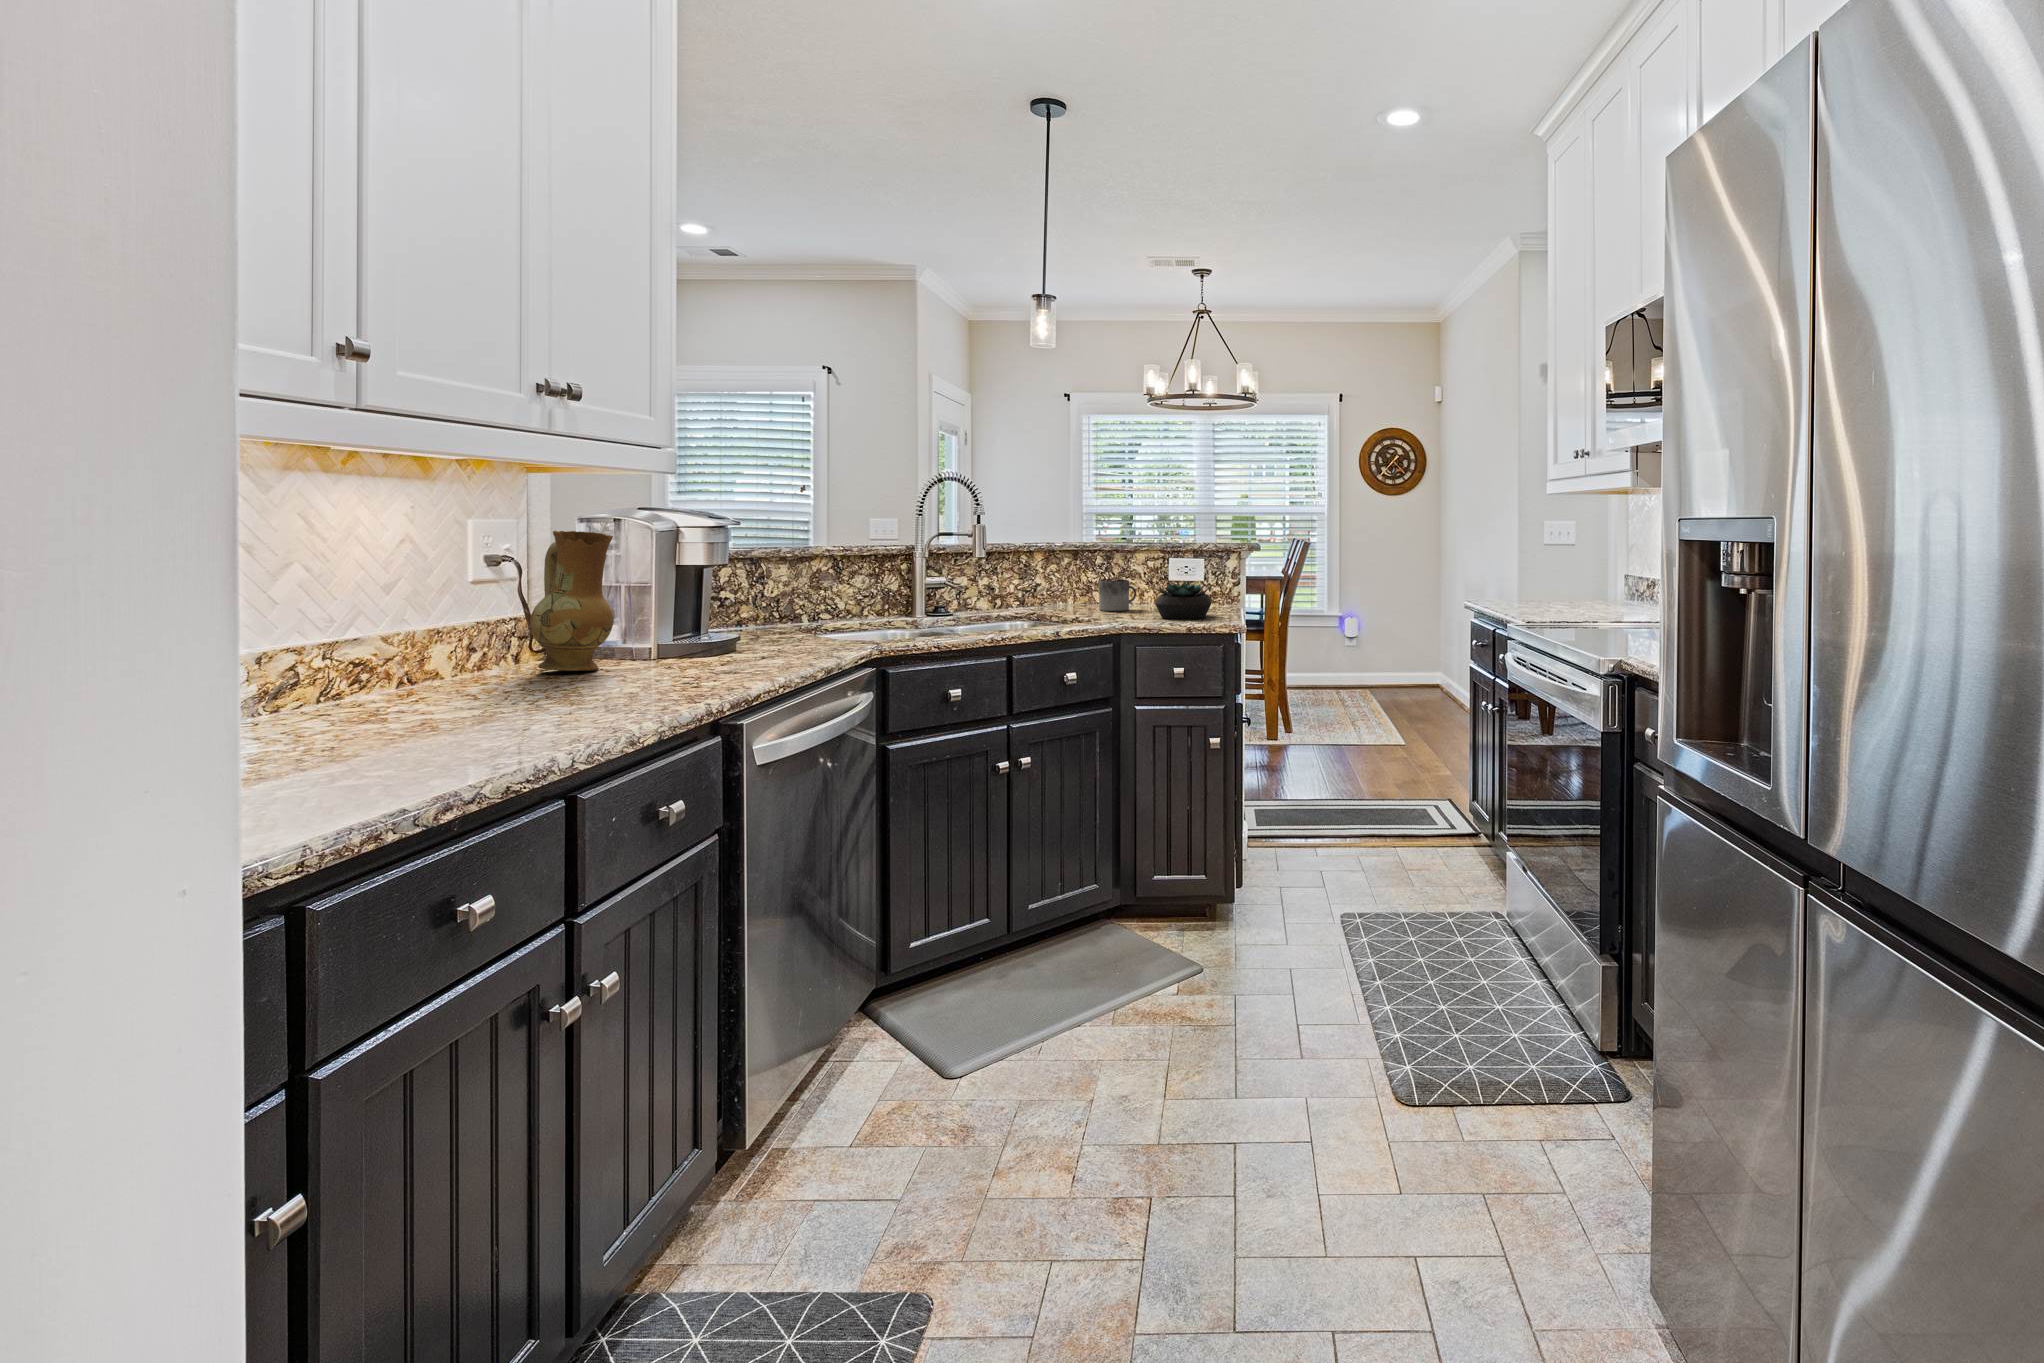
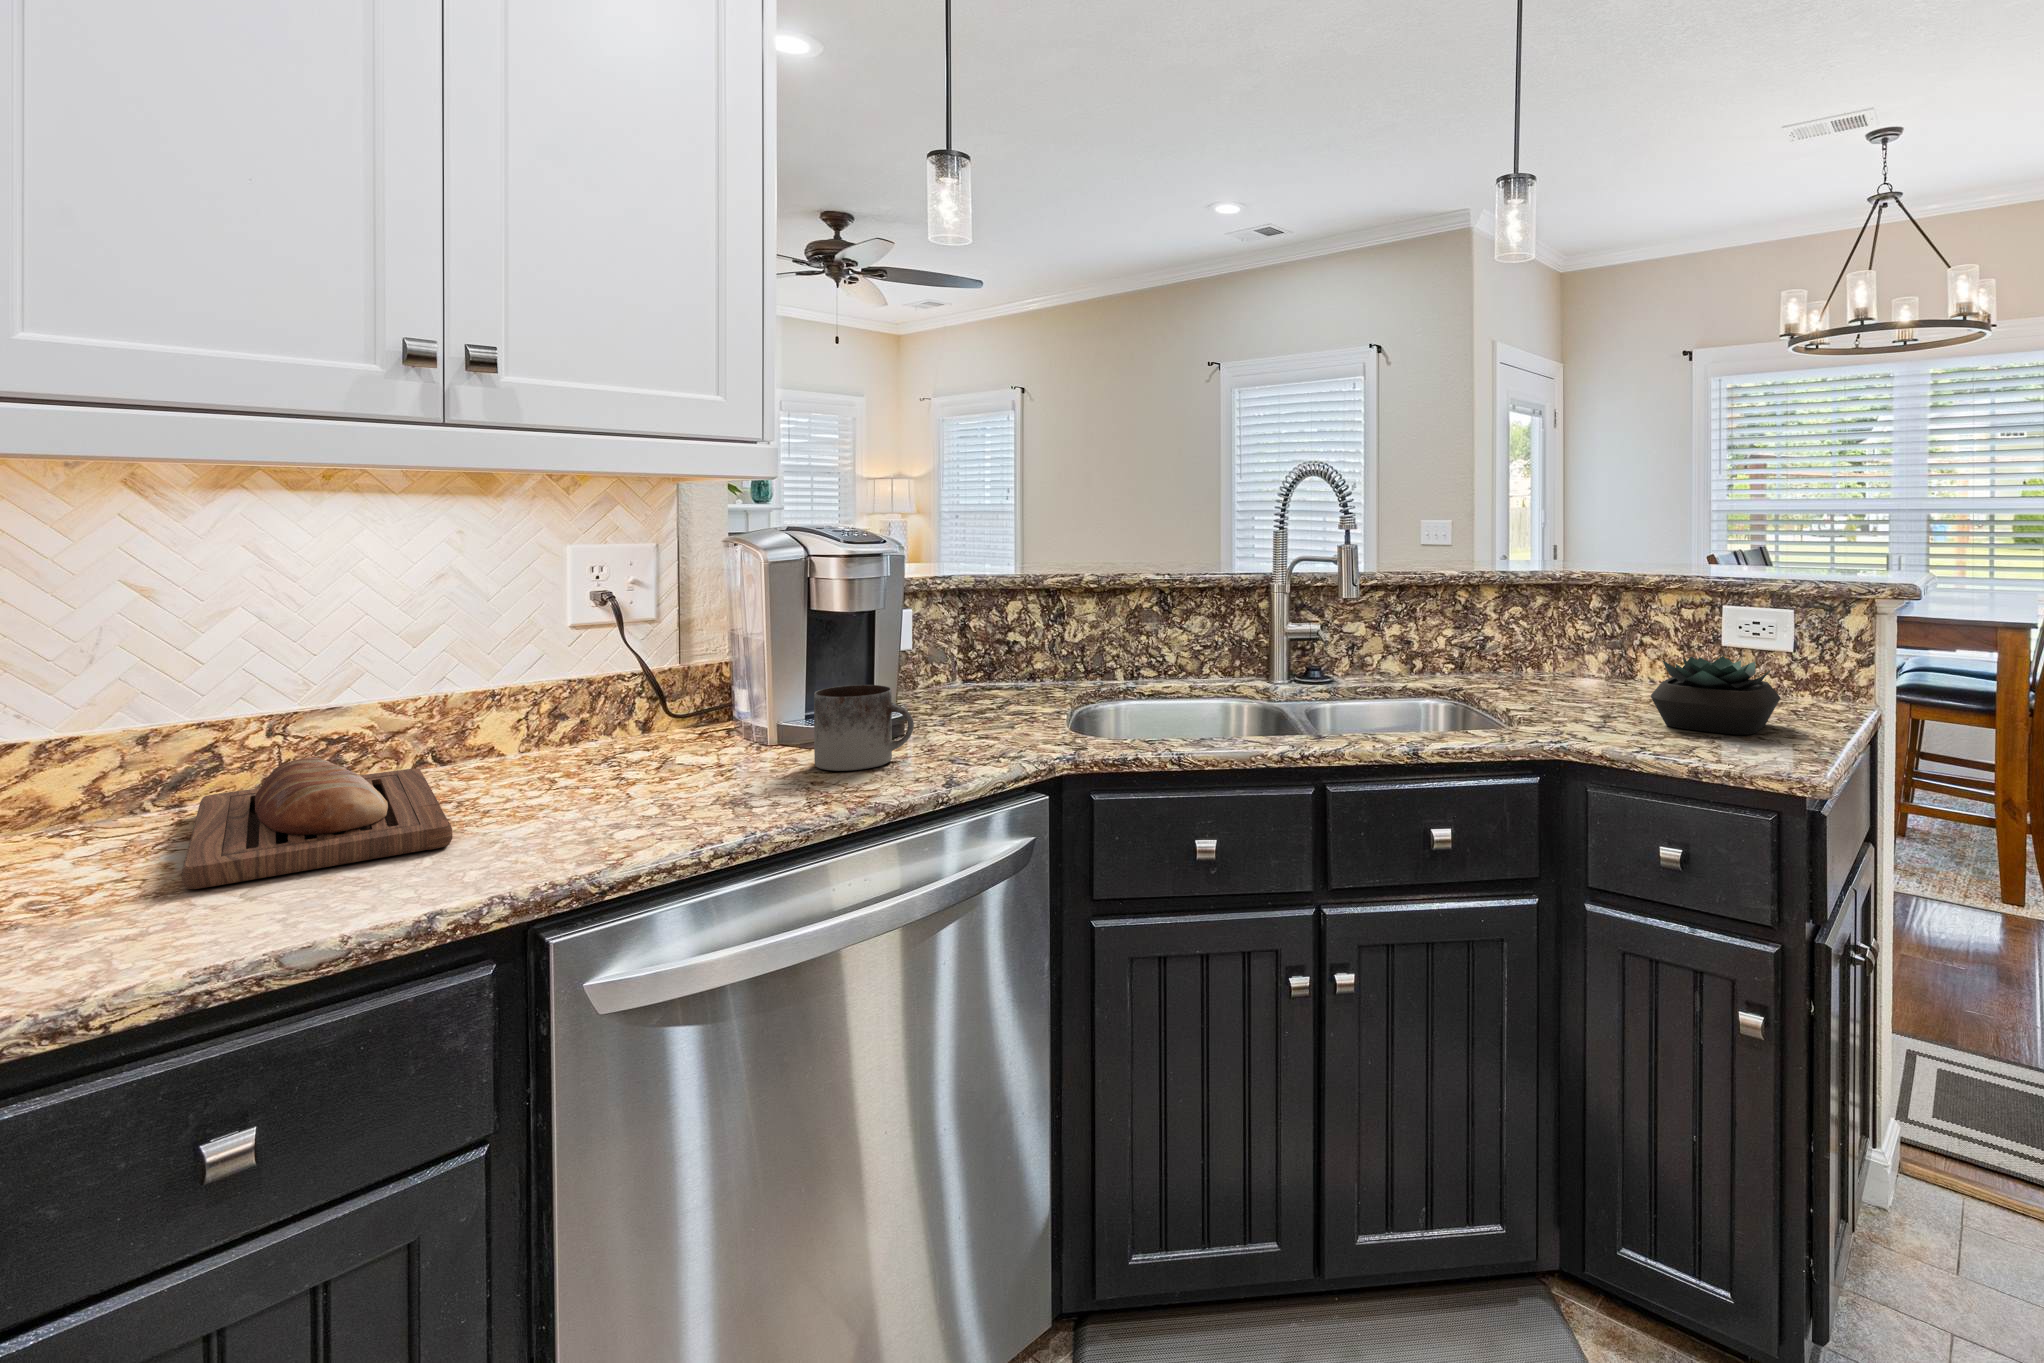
ceramic jug: present [530,531,614,671] -> none [580,560,692,764]
mug: present [1099,579,1136,611] -> present [814,685,914,771]
bread loaf: none [309,666,602,723] -> present [182,757,452,889]

